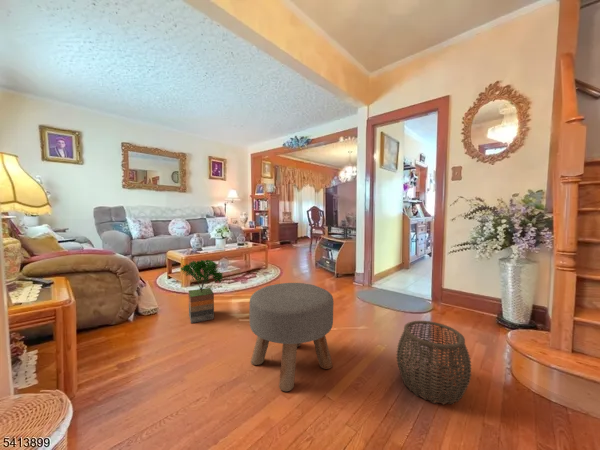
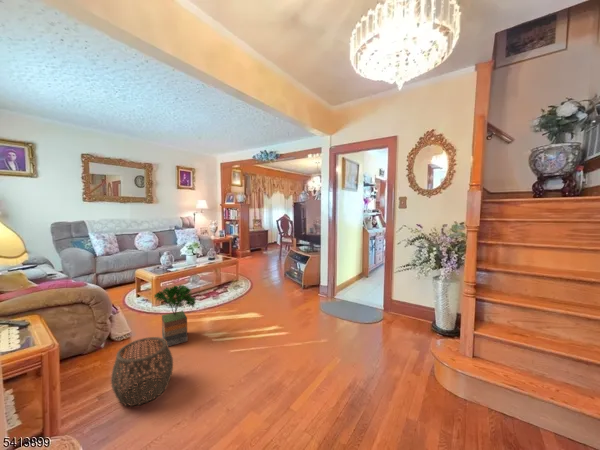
ottoman: present [249,283,334,391] -> none [223,310,297,410]
woven basket: present [397,321,471,404] -> present [111,337,173,406]

